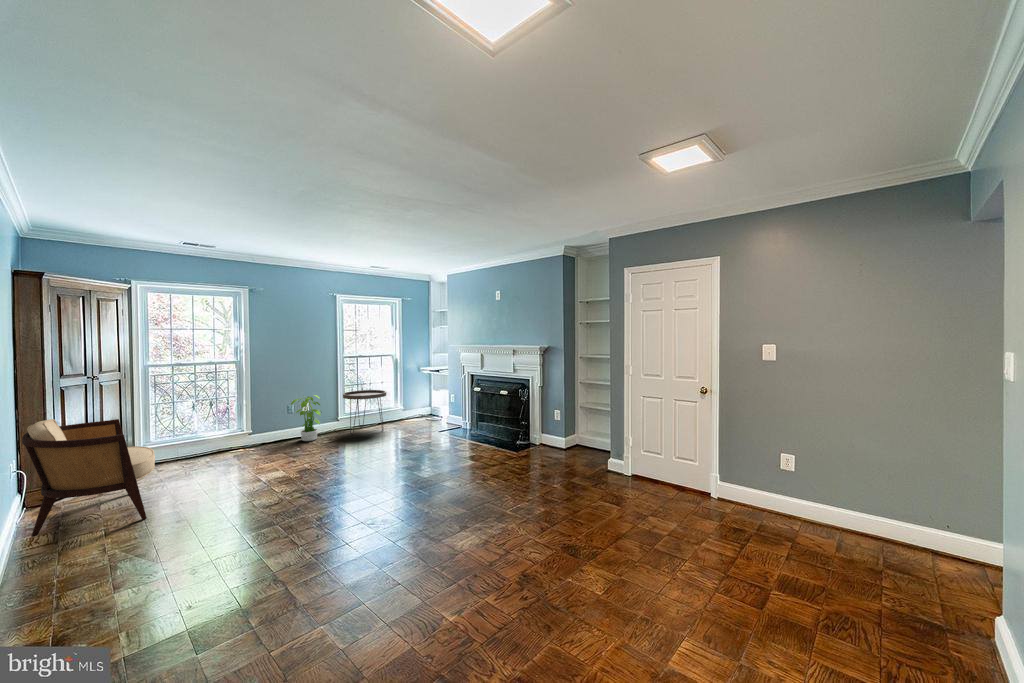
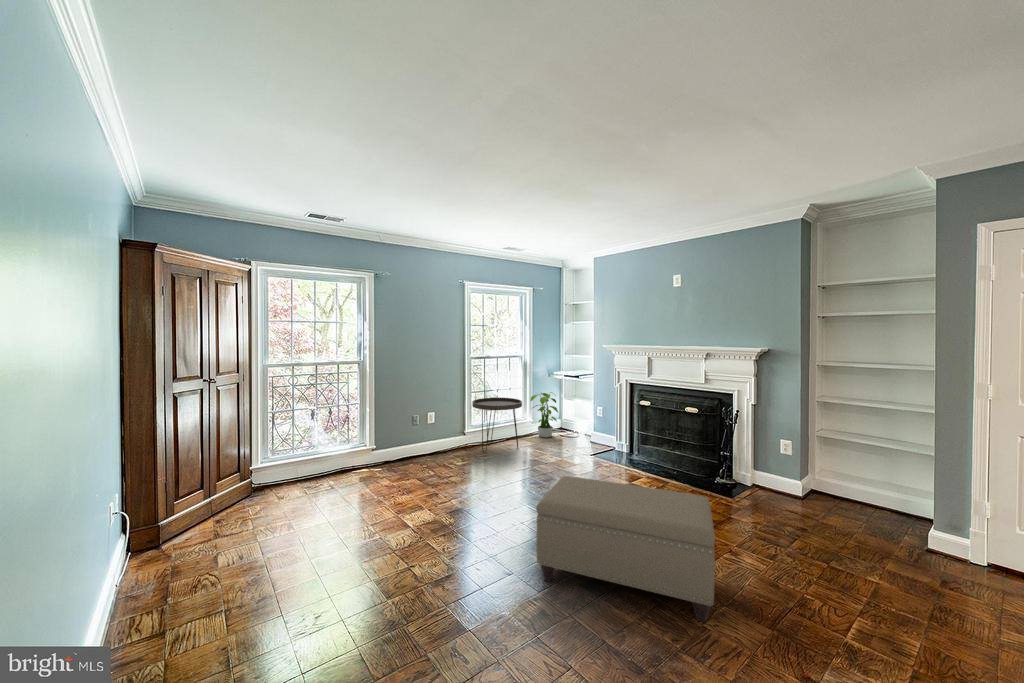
potted plant: present [291,395,321,441] -> present [530,392,558,437]
armchair: present [22,419,155,537] -> none [121,437,285,618]
ottoman: none [337,437,457,511] -> present [536,476,715,622]

